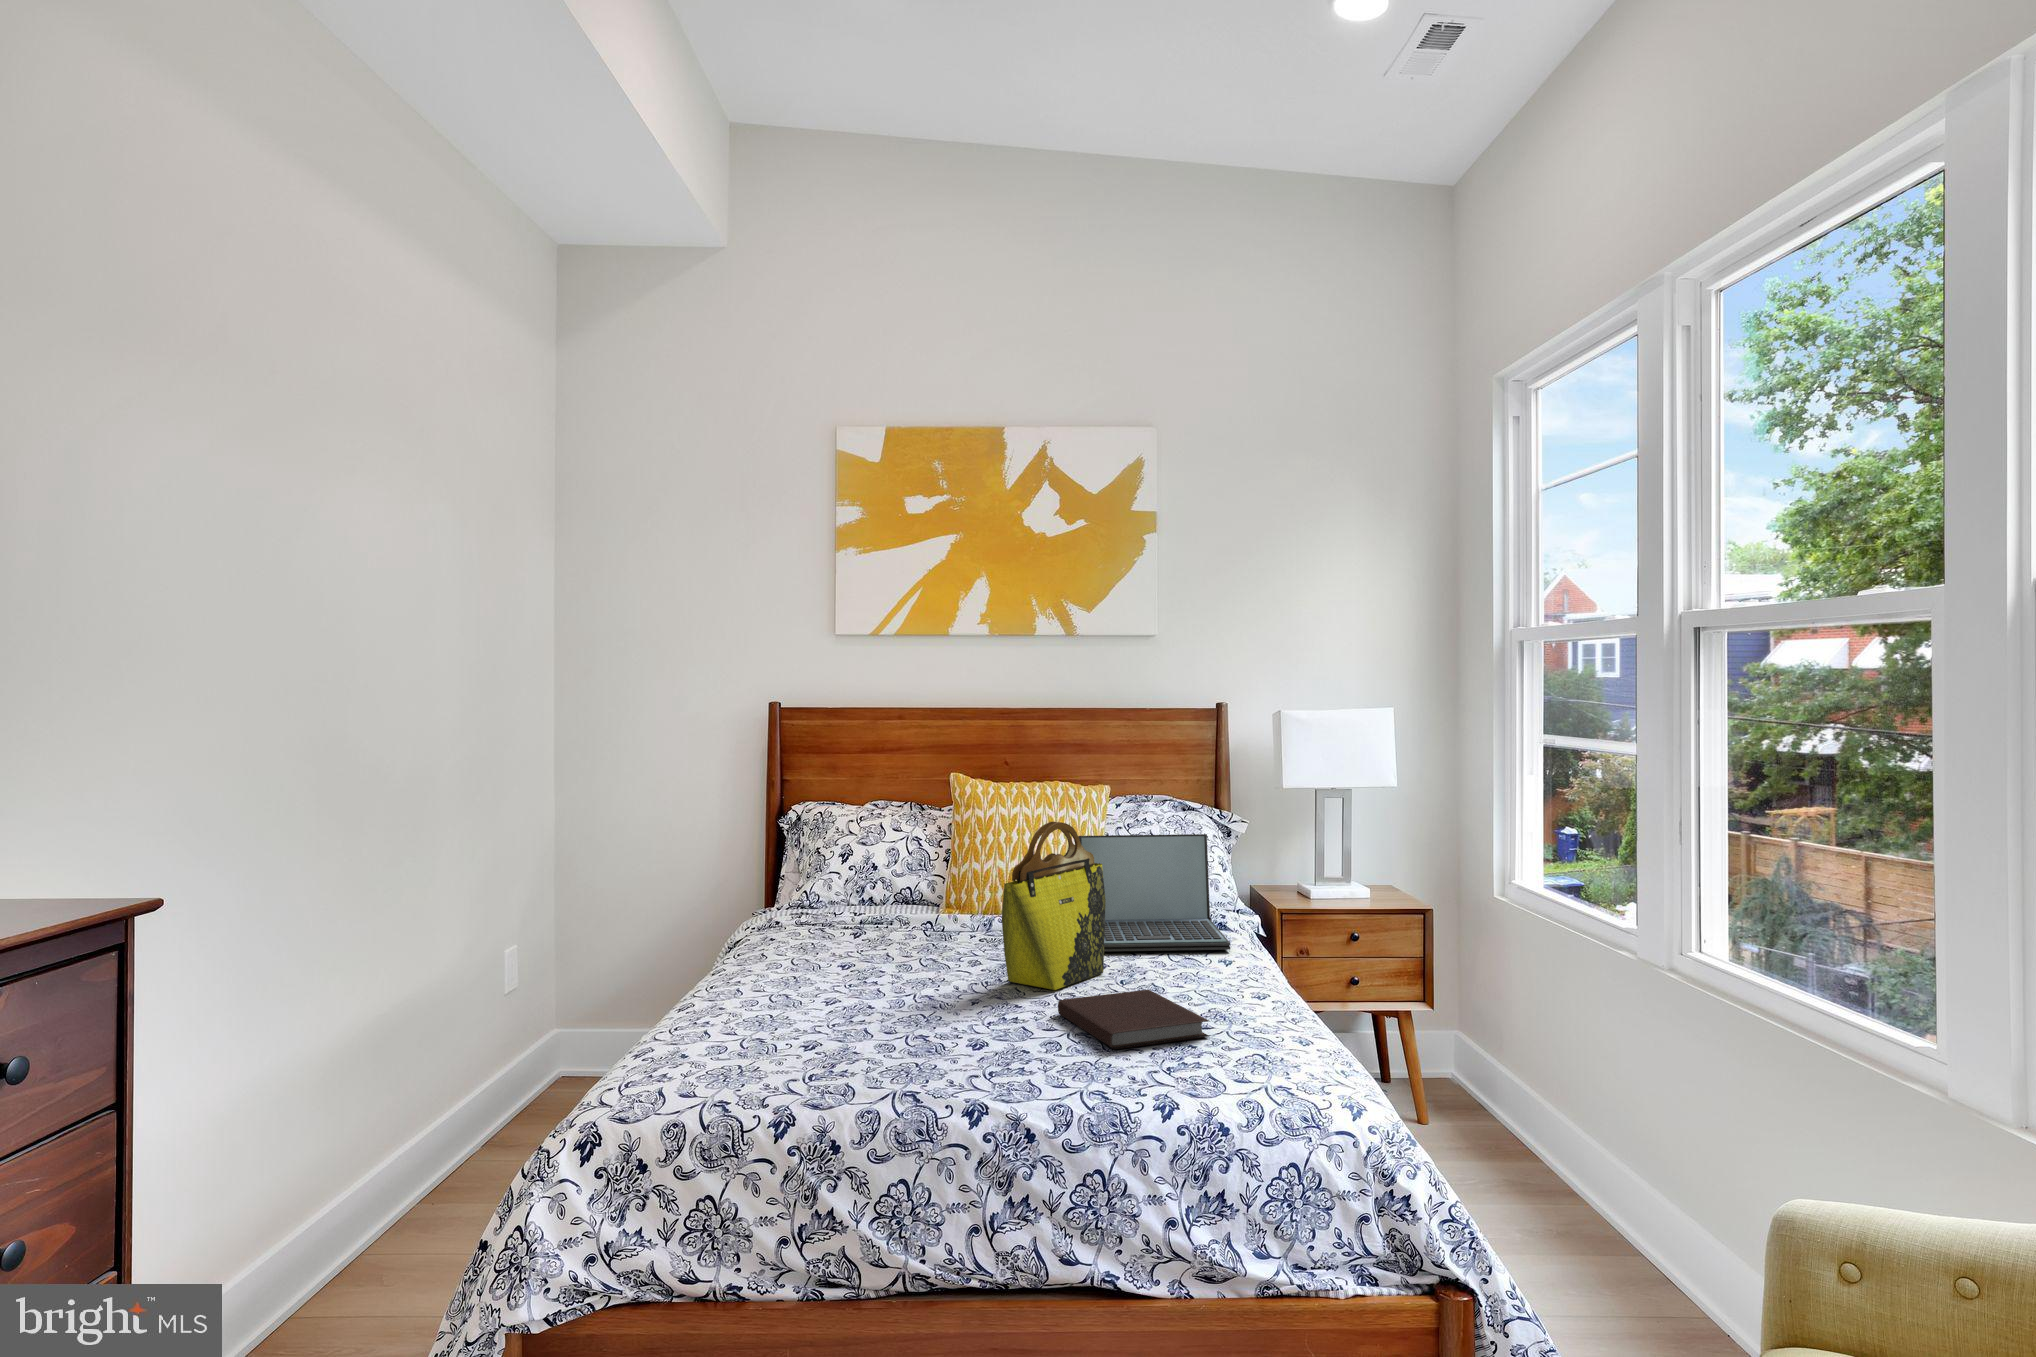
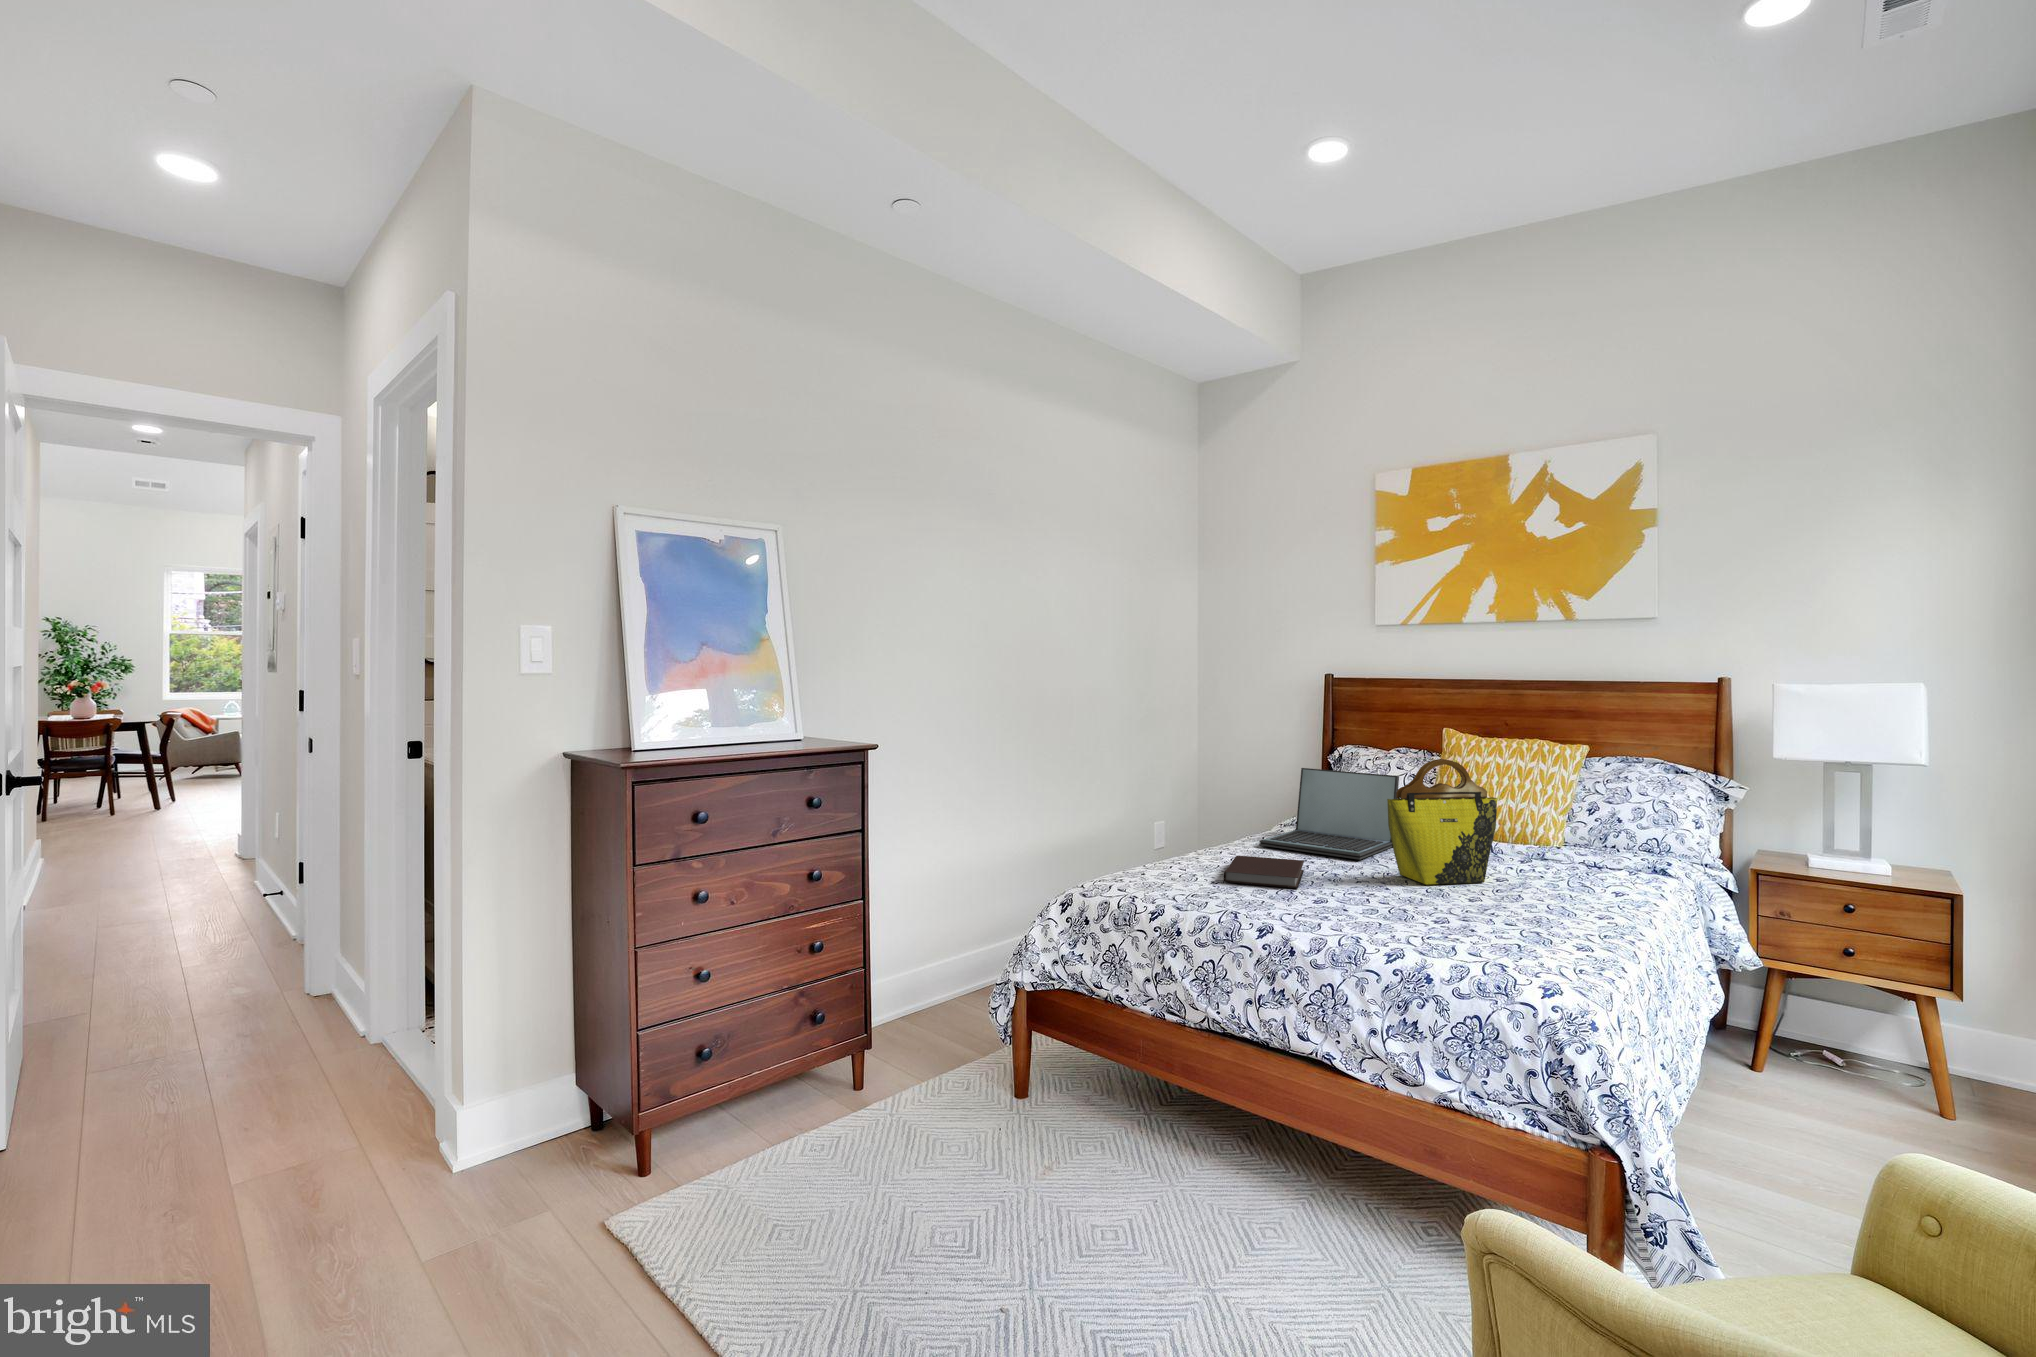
laptop: present [1078,834,1230,951] -> present [1259,768,1399,860]
notebook: present [1058,990,1209,1049] -> present [1224,856,1304,888]

